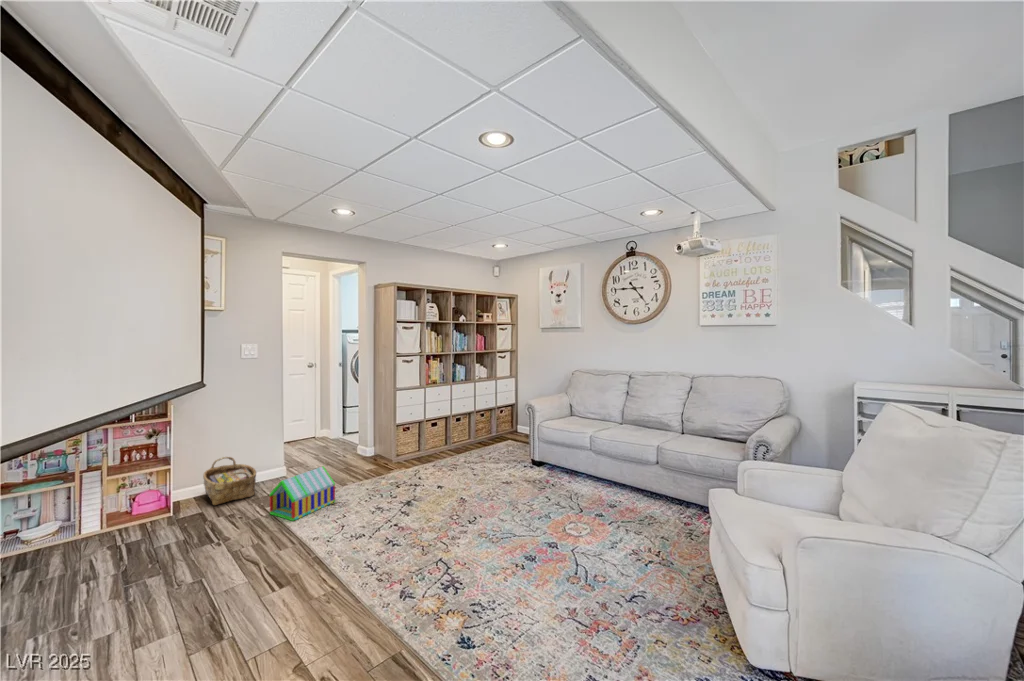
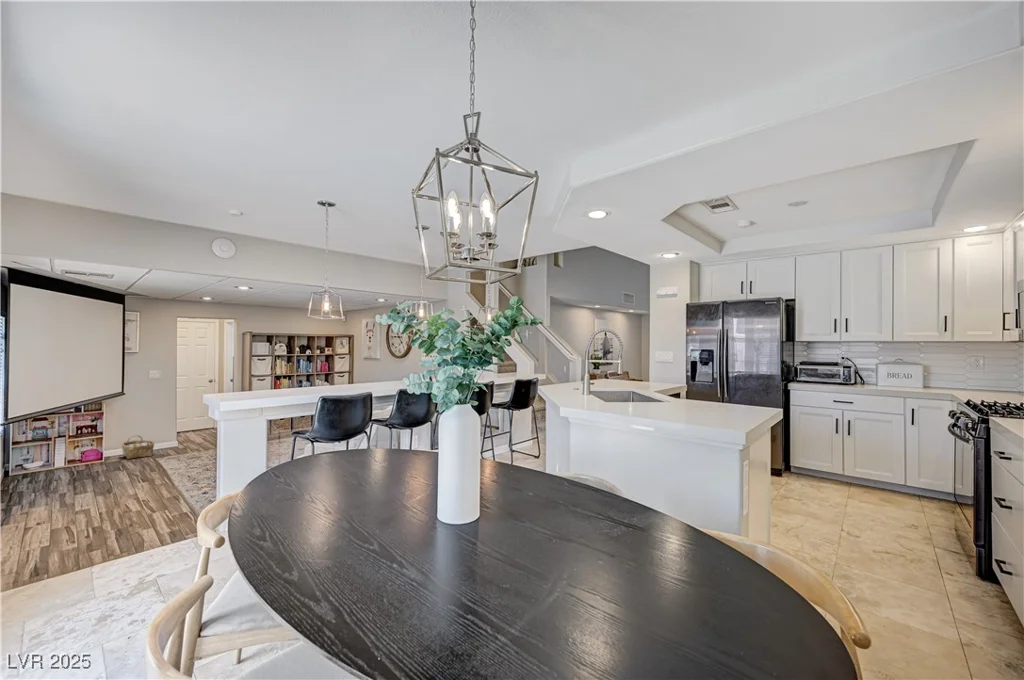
toy house: present [270,466,335,521] -> none [158,437,198,462]

